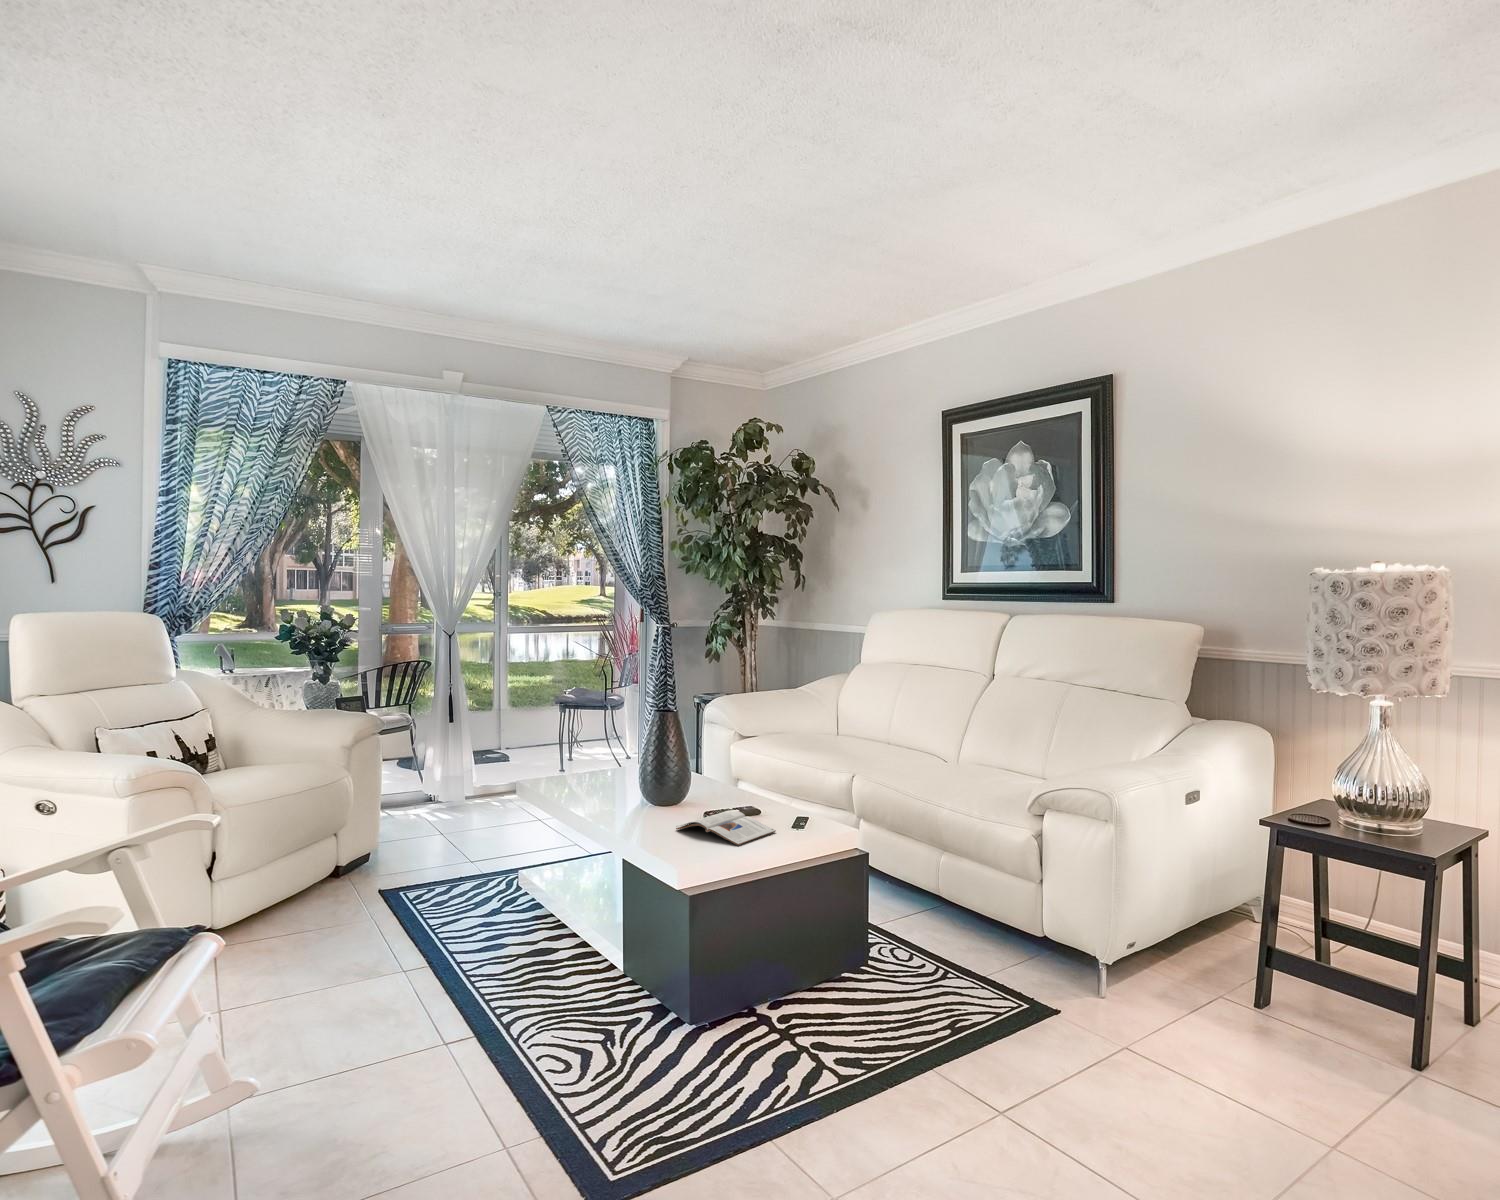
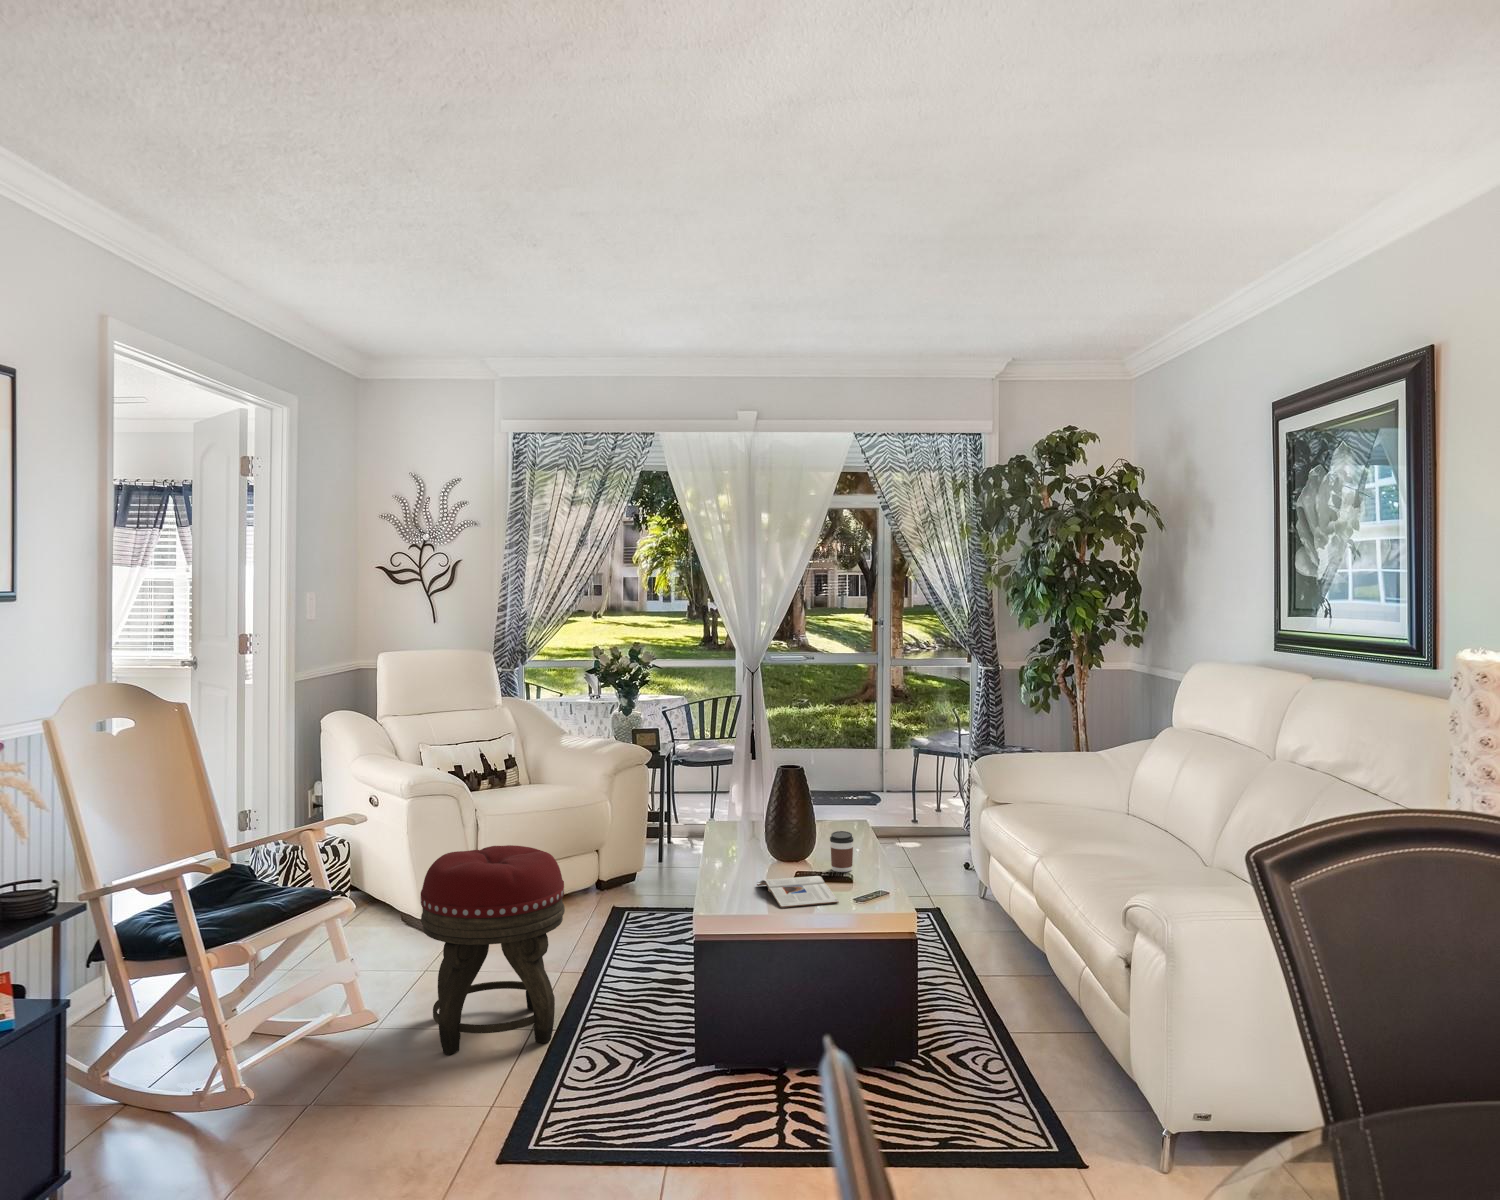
coffee cup: none [707,766,730,805] -> present [830,831,853,872]
footstool: none [296,827,490,1111] -> present [421,845,565,1055]

